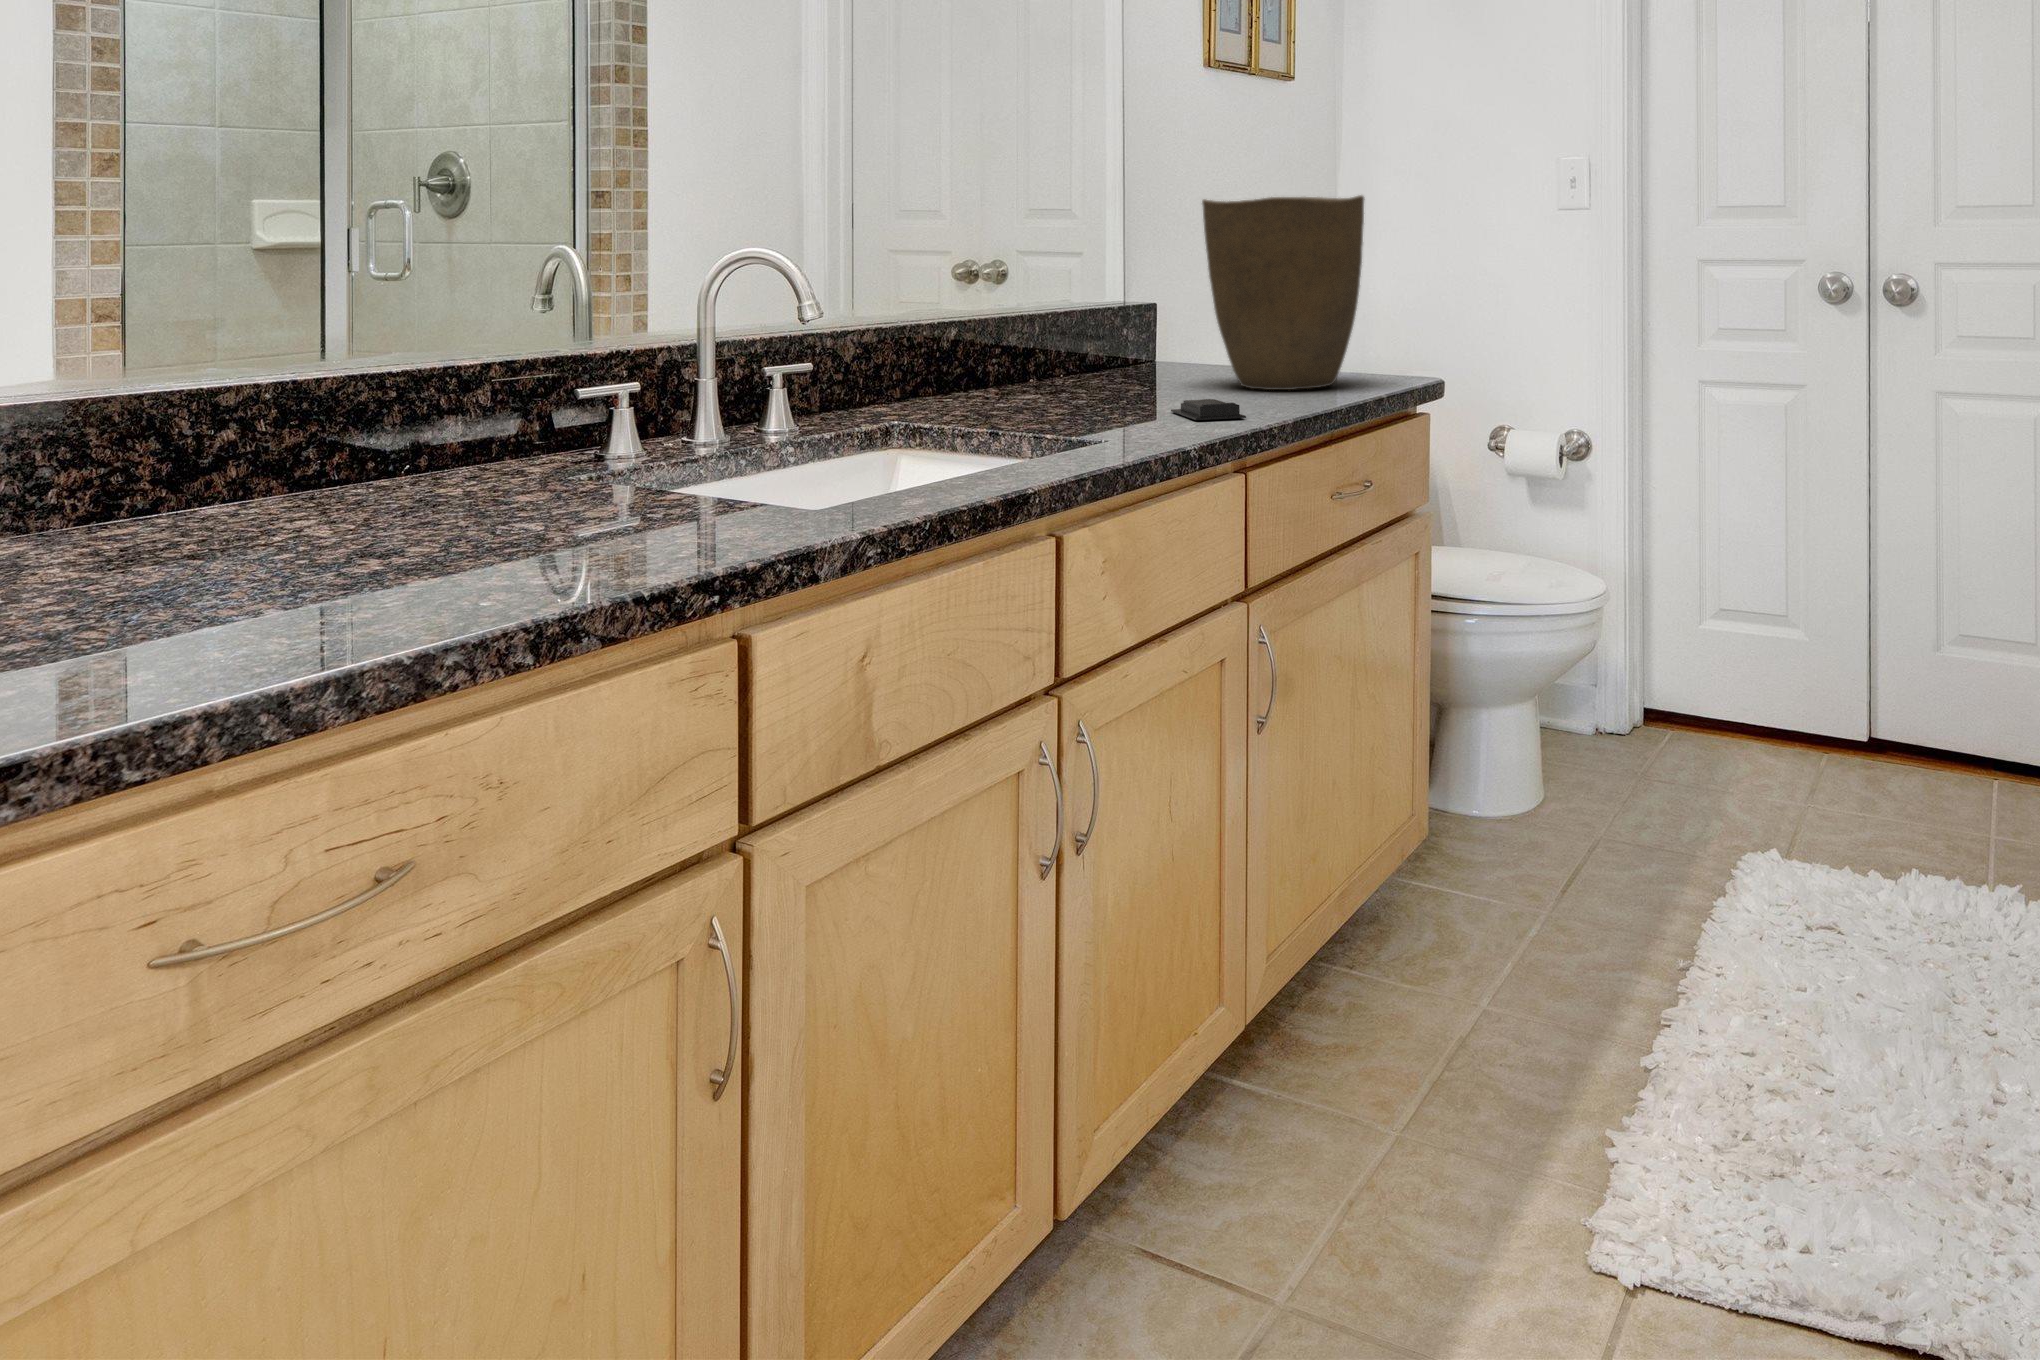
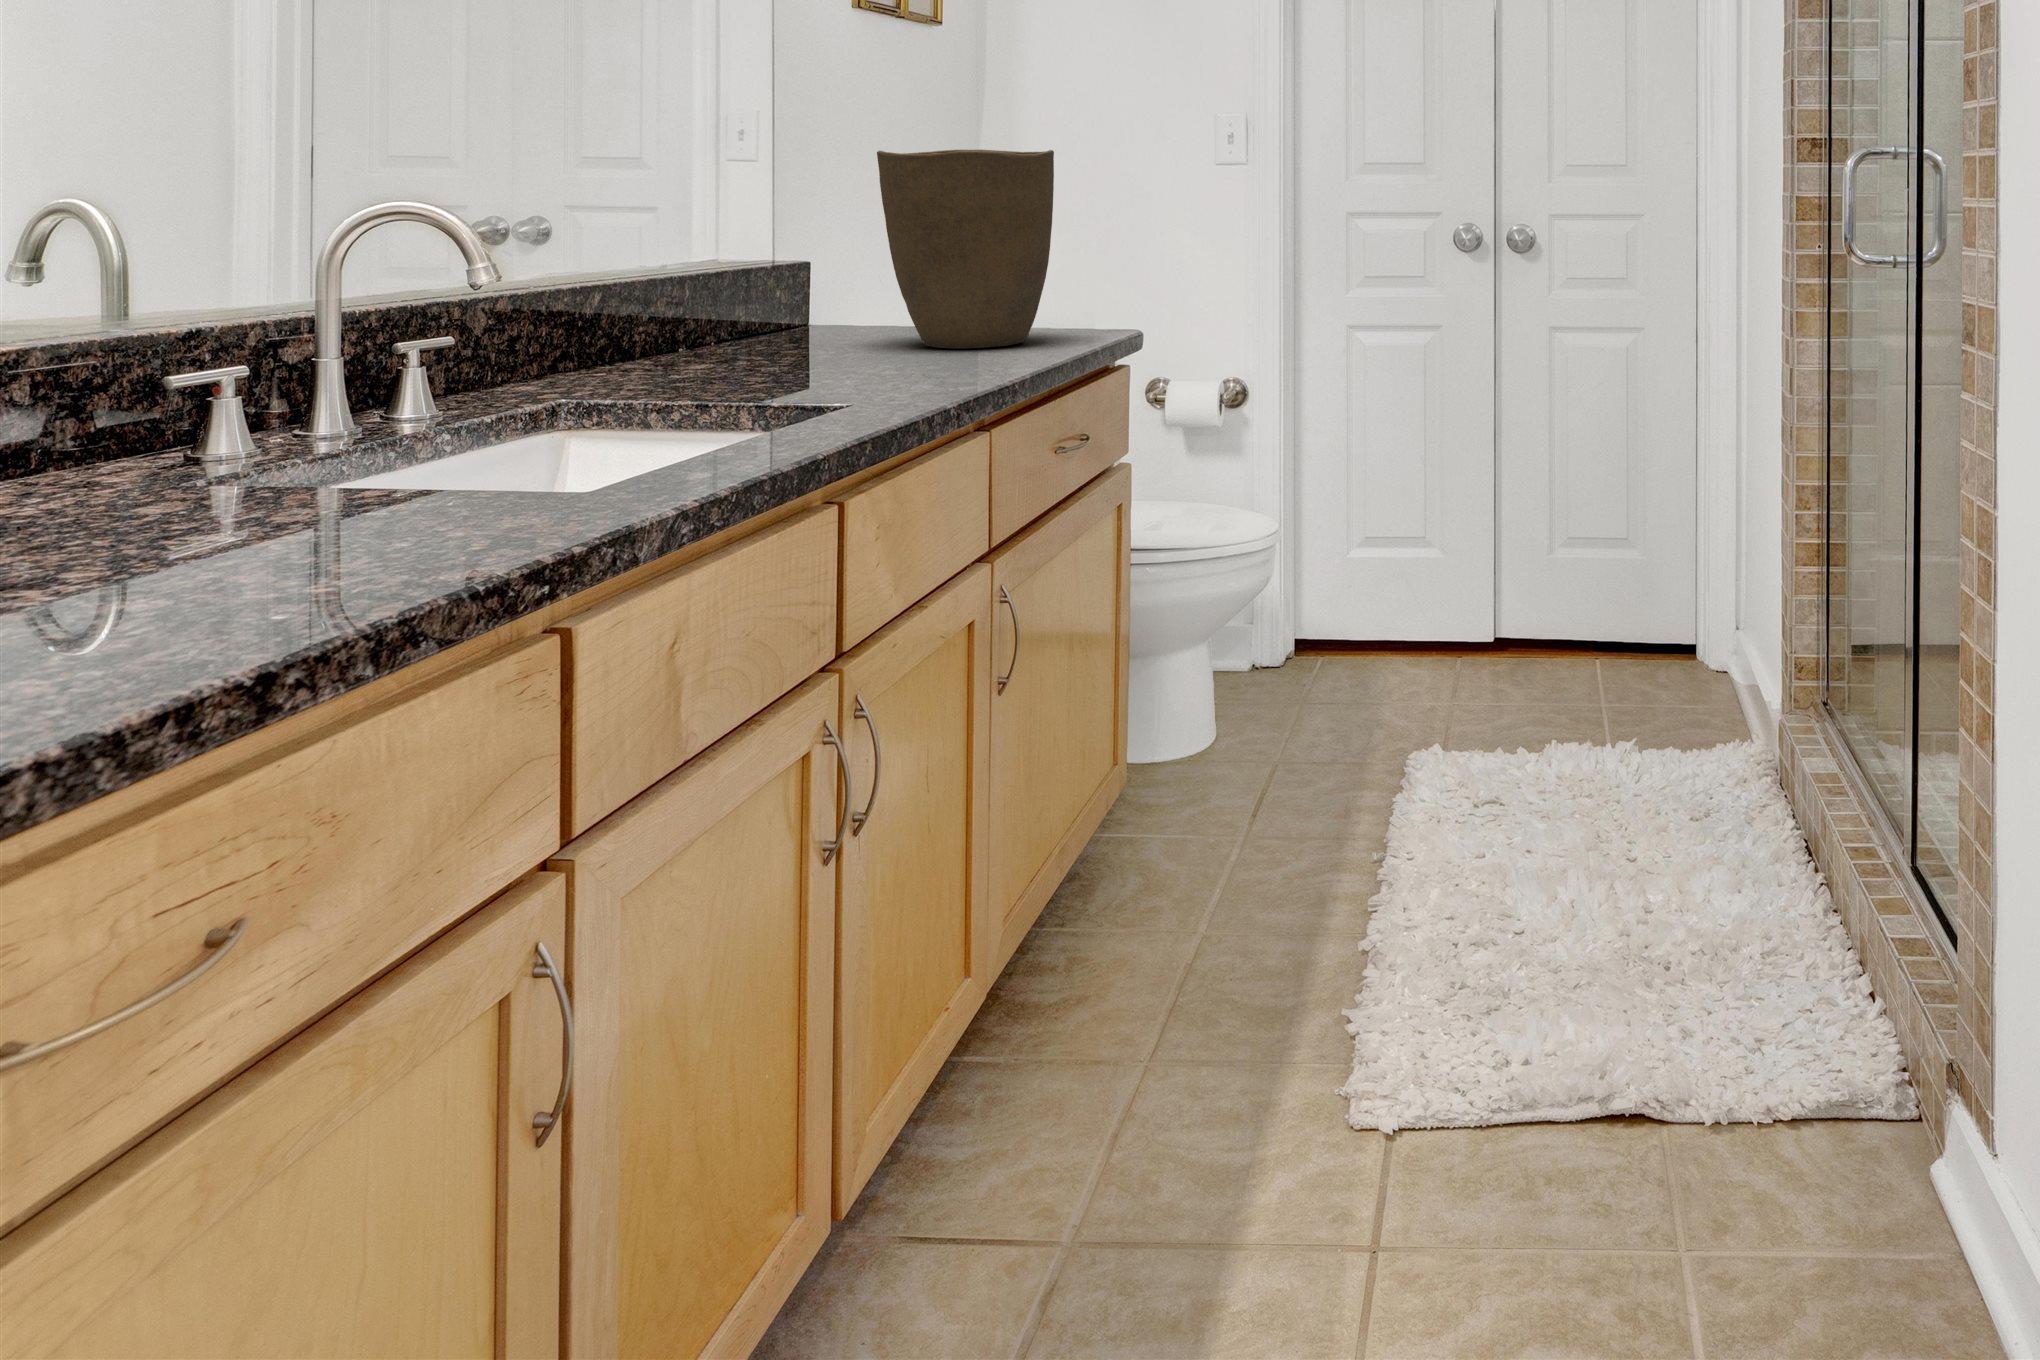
soap bar: present [1171,399,1246,420] -> none [876,360,967,382]

